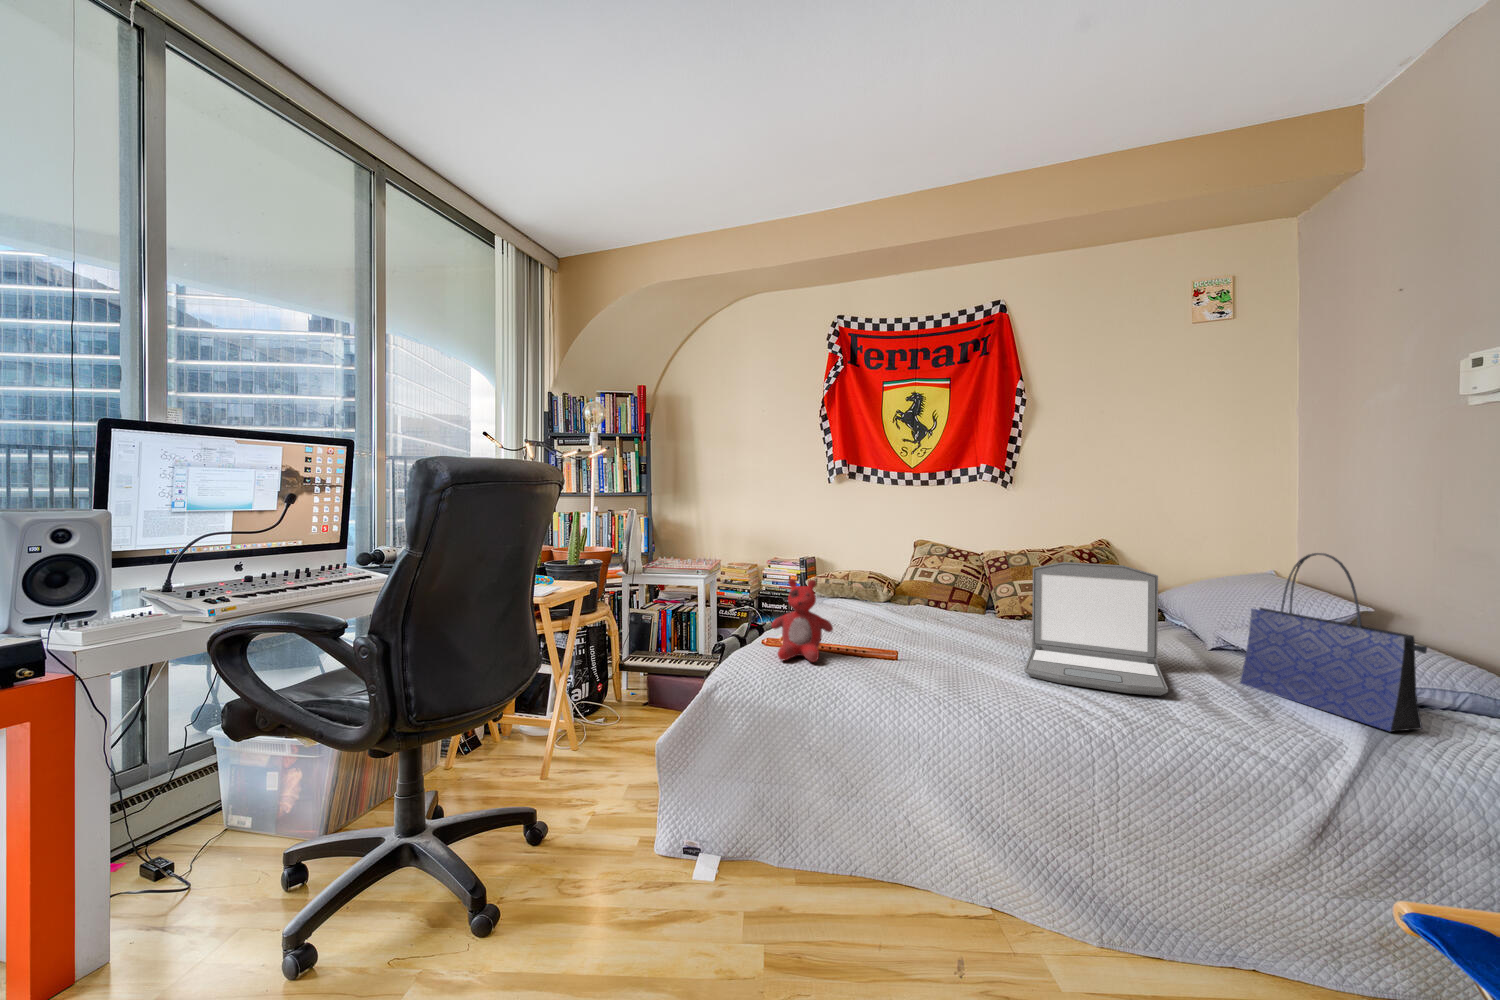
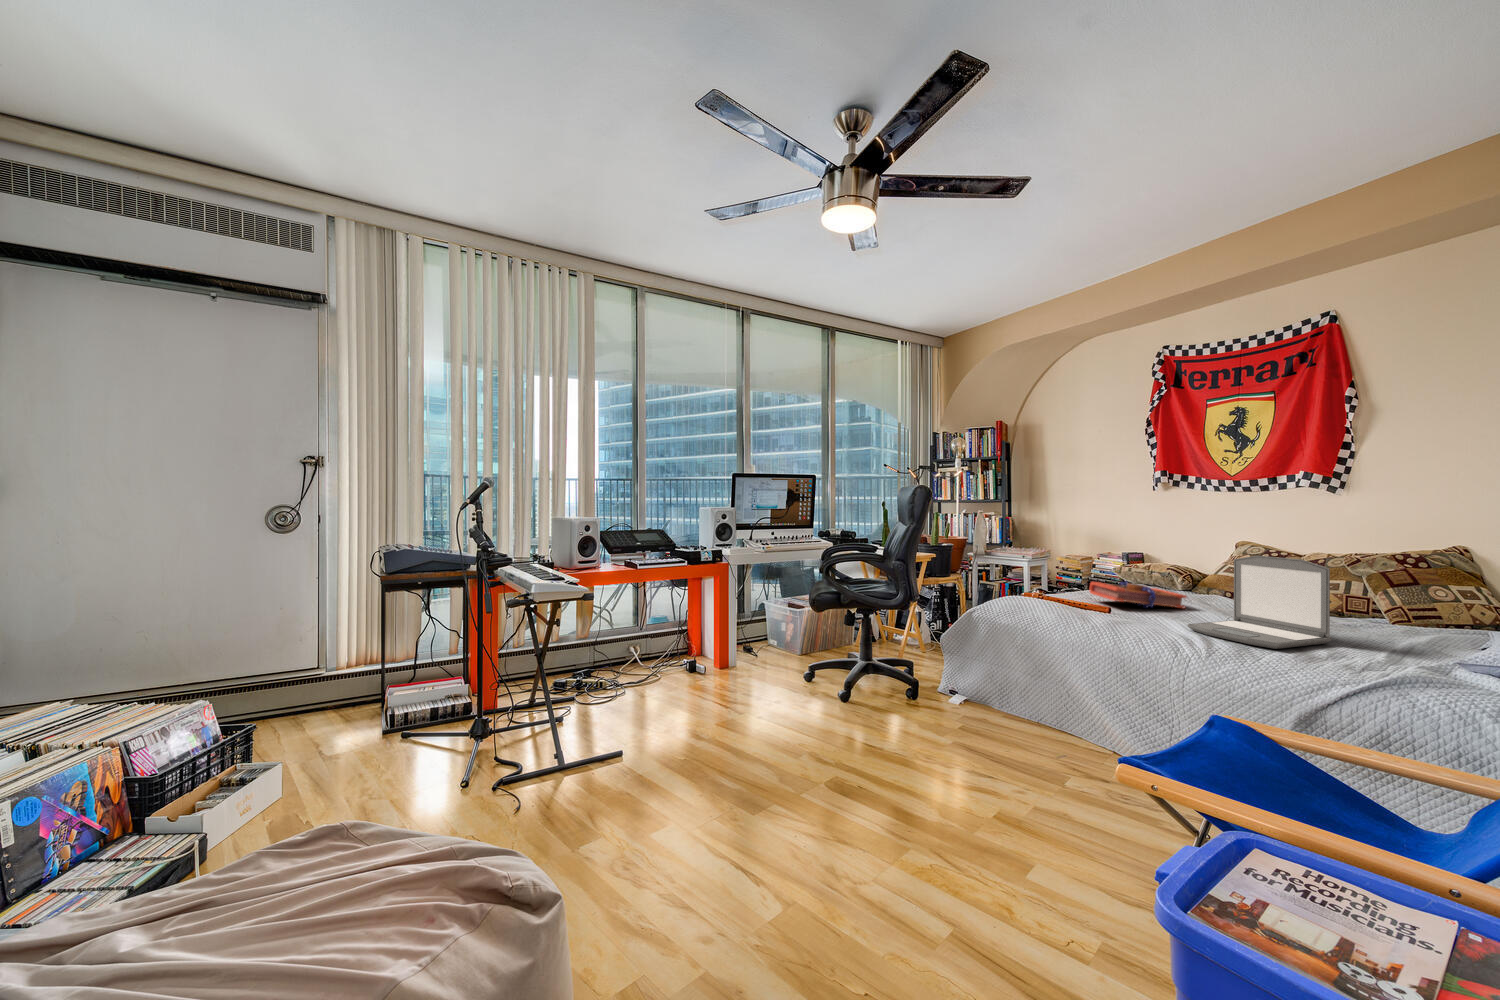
tote bag: present [1240,553,1427,732] -> none [1399,553,1486,693]
stuffed bear: present [771,579,833,662] -> none [1023,556,1065,606]
book: none [839,604,947,641] -> present [1089,582,1186,608]

